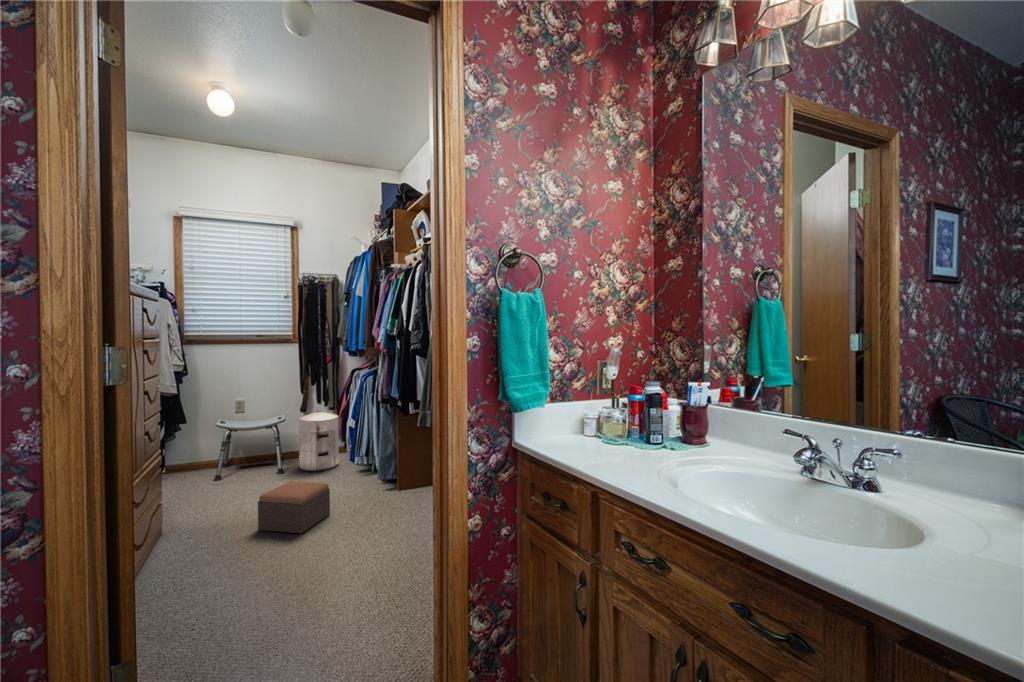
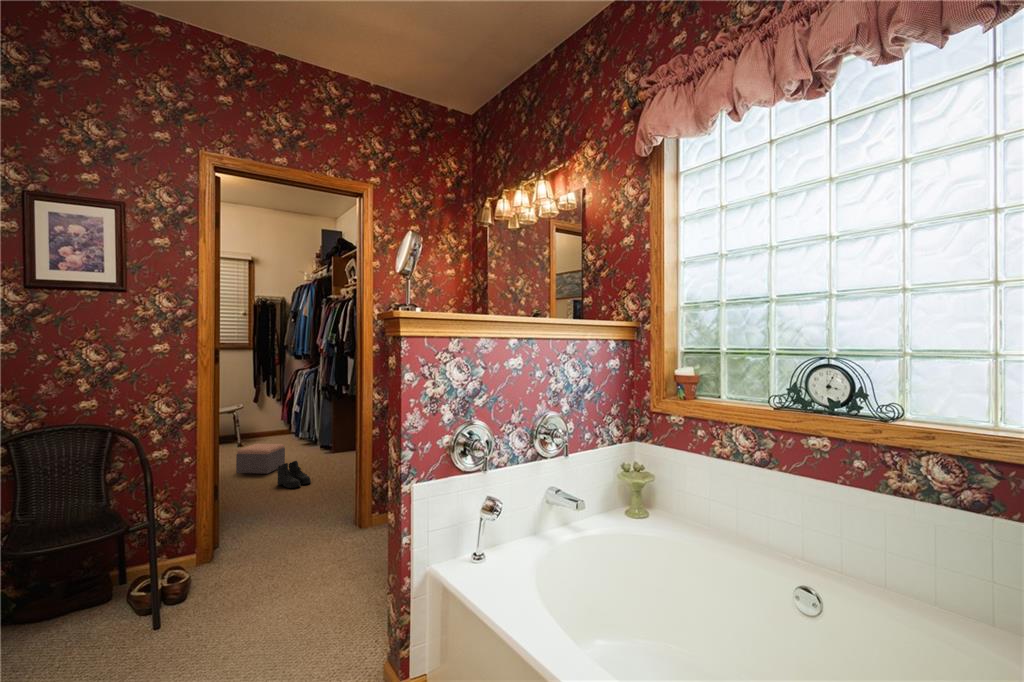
waste bin: present [299,410,339,471] -> none [254,400,285,445]
boots: none [309,522,362,574] -> present [277,461,311,488]

